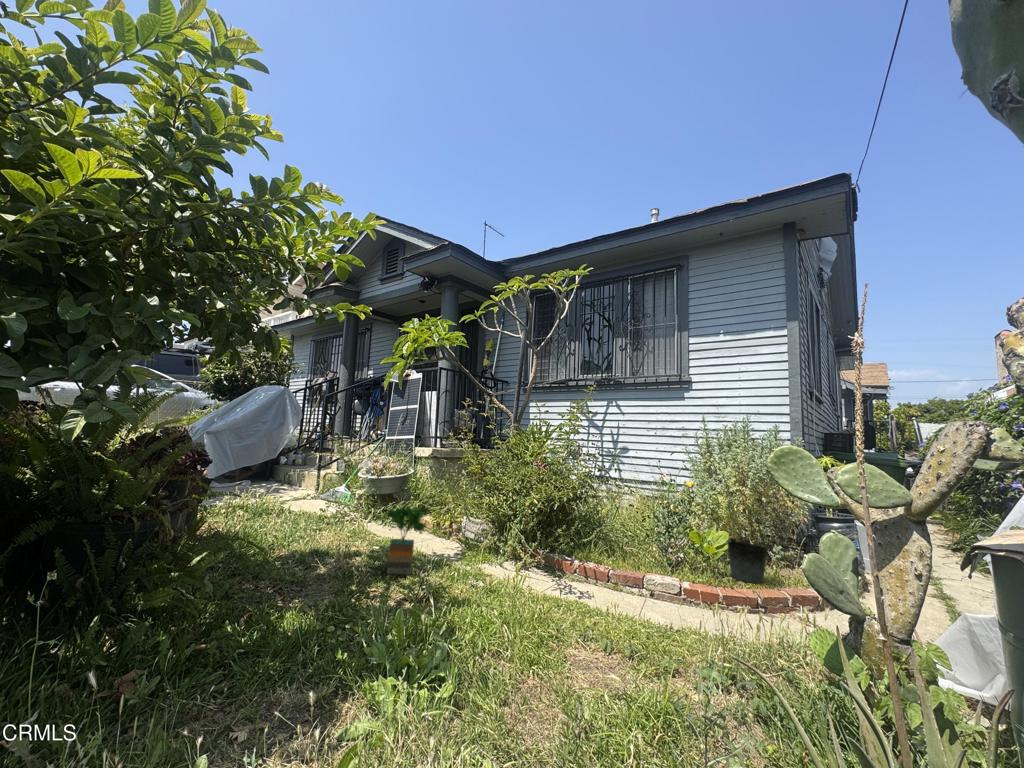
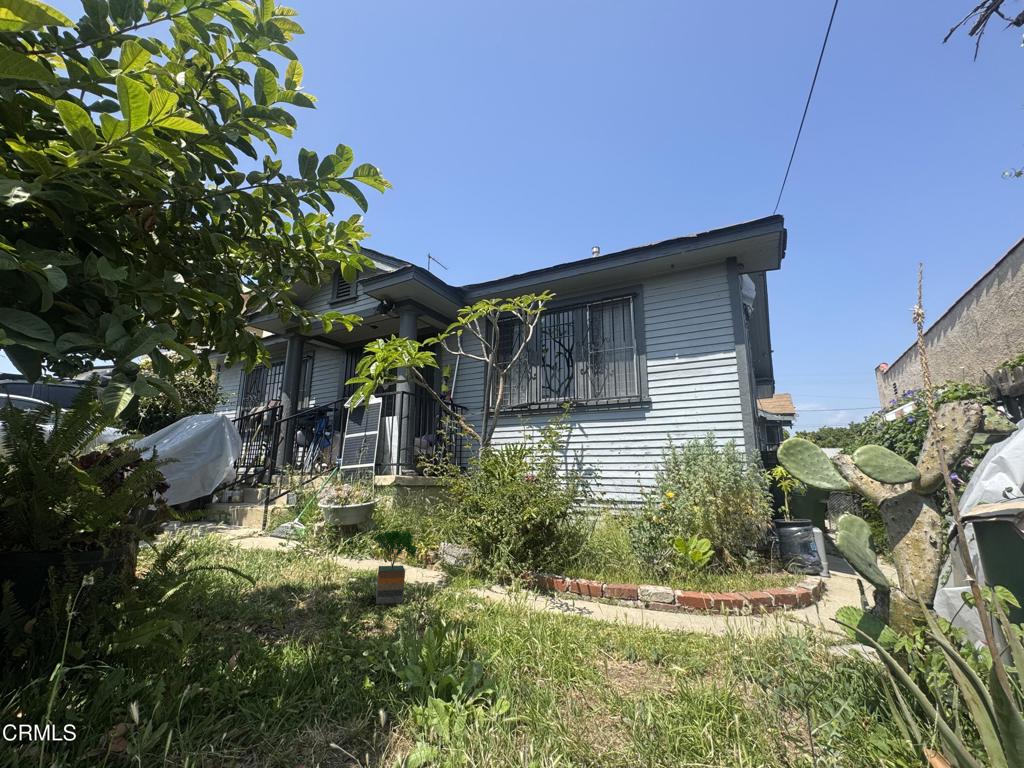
bucket: present [726,539,768,583] -> none [707,546,747,586]

